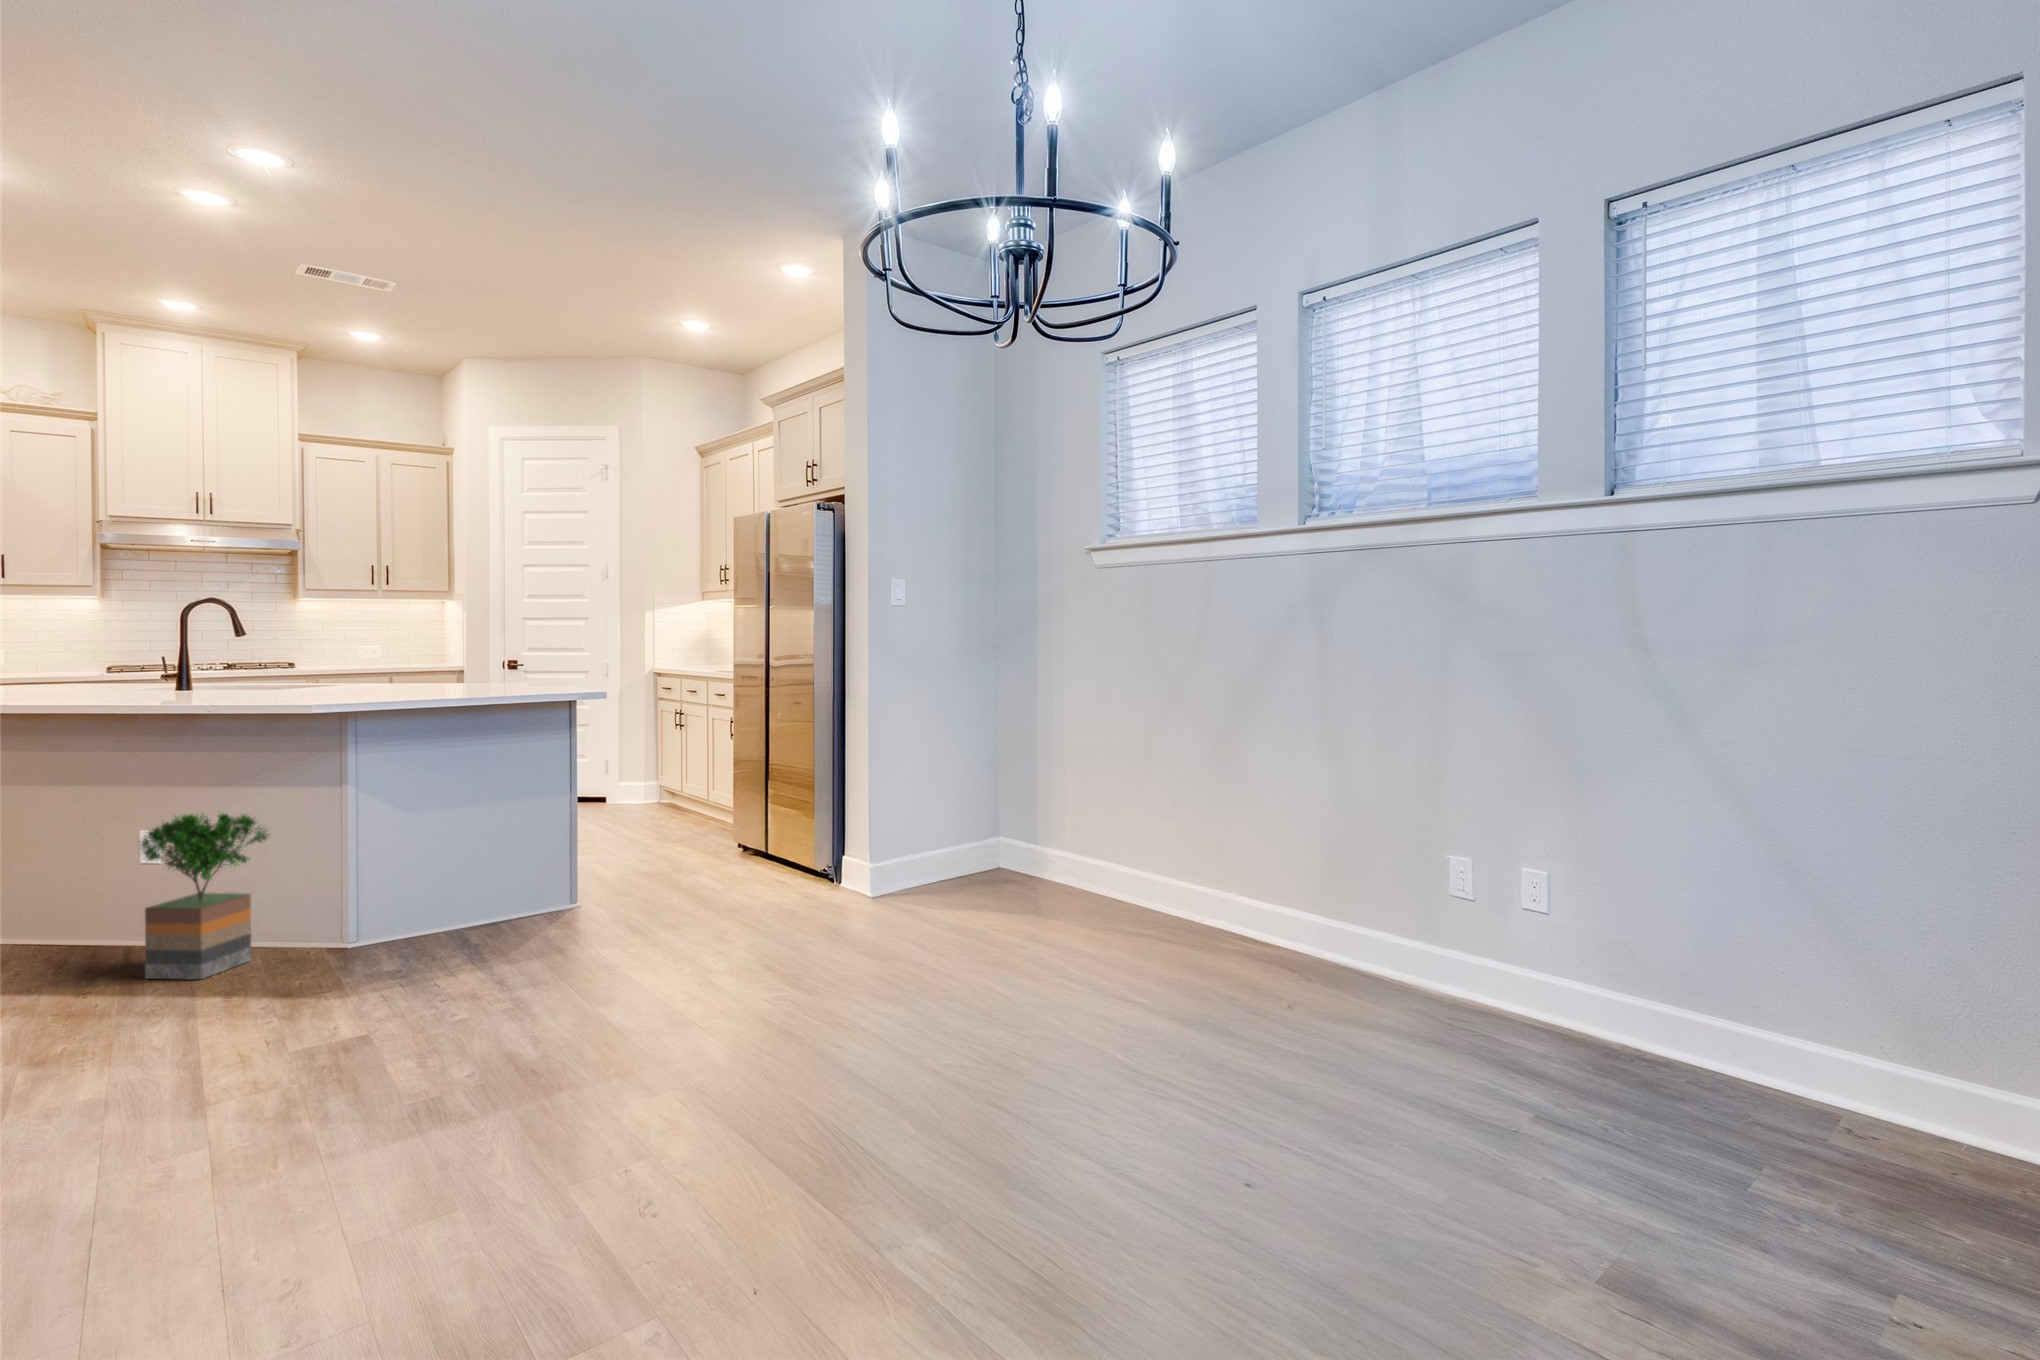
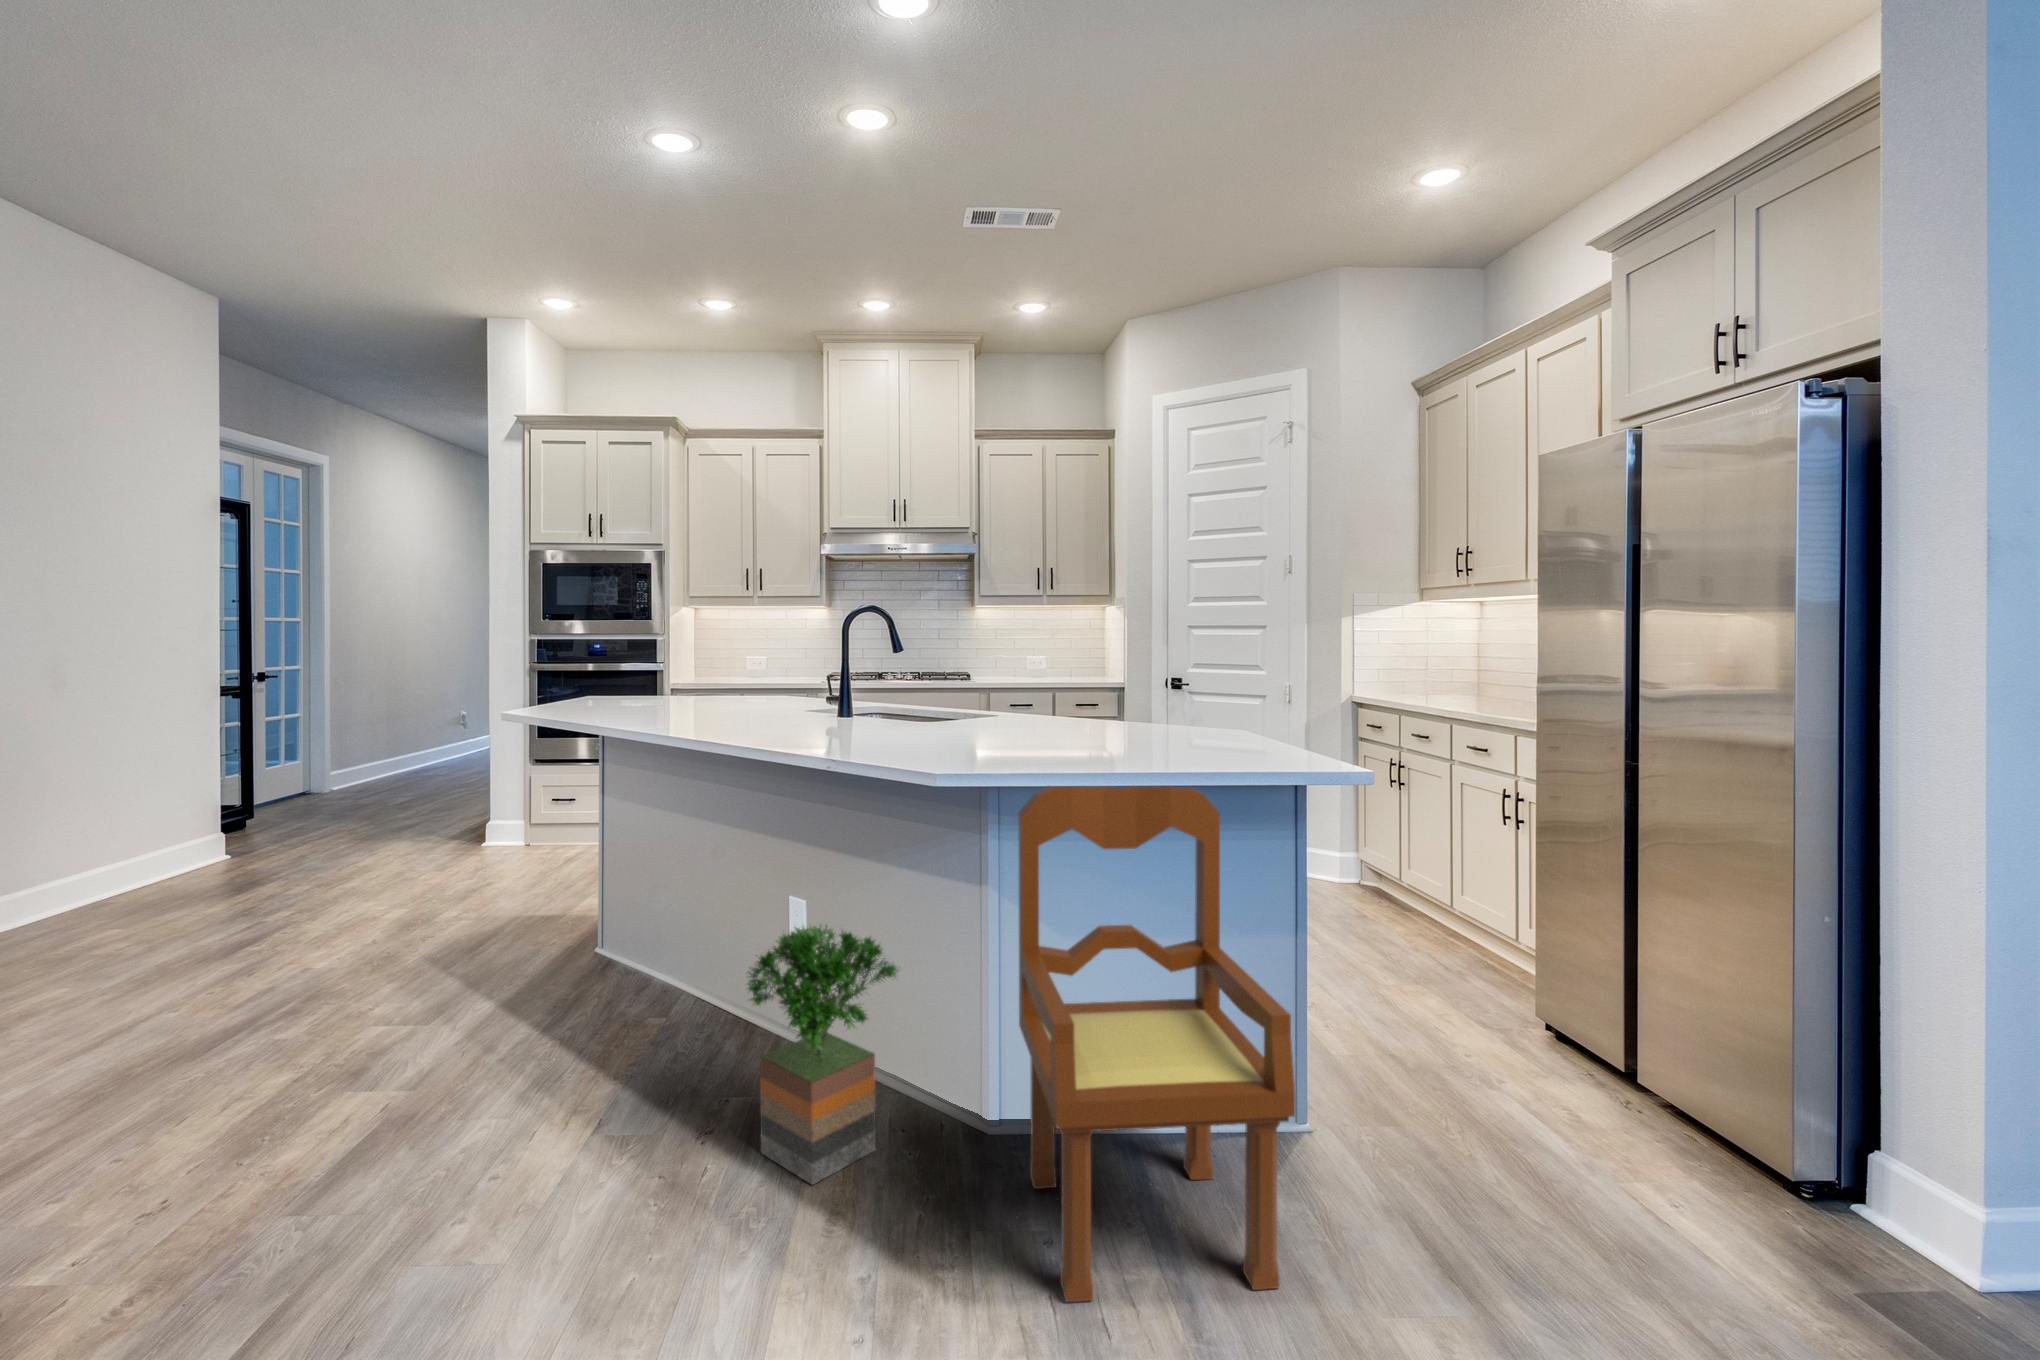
dining chair: none [370,692,548,973] -> present [1018,786,1295,1302]

